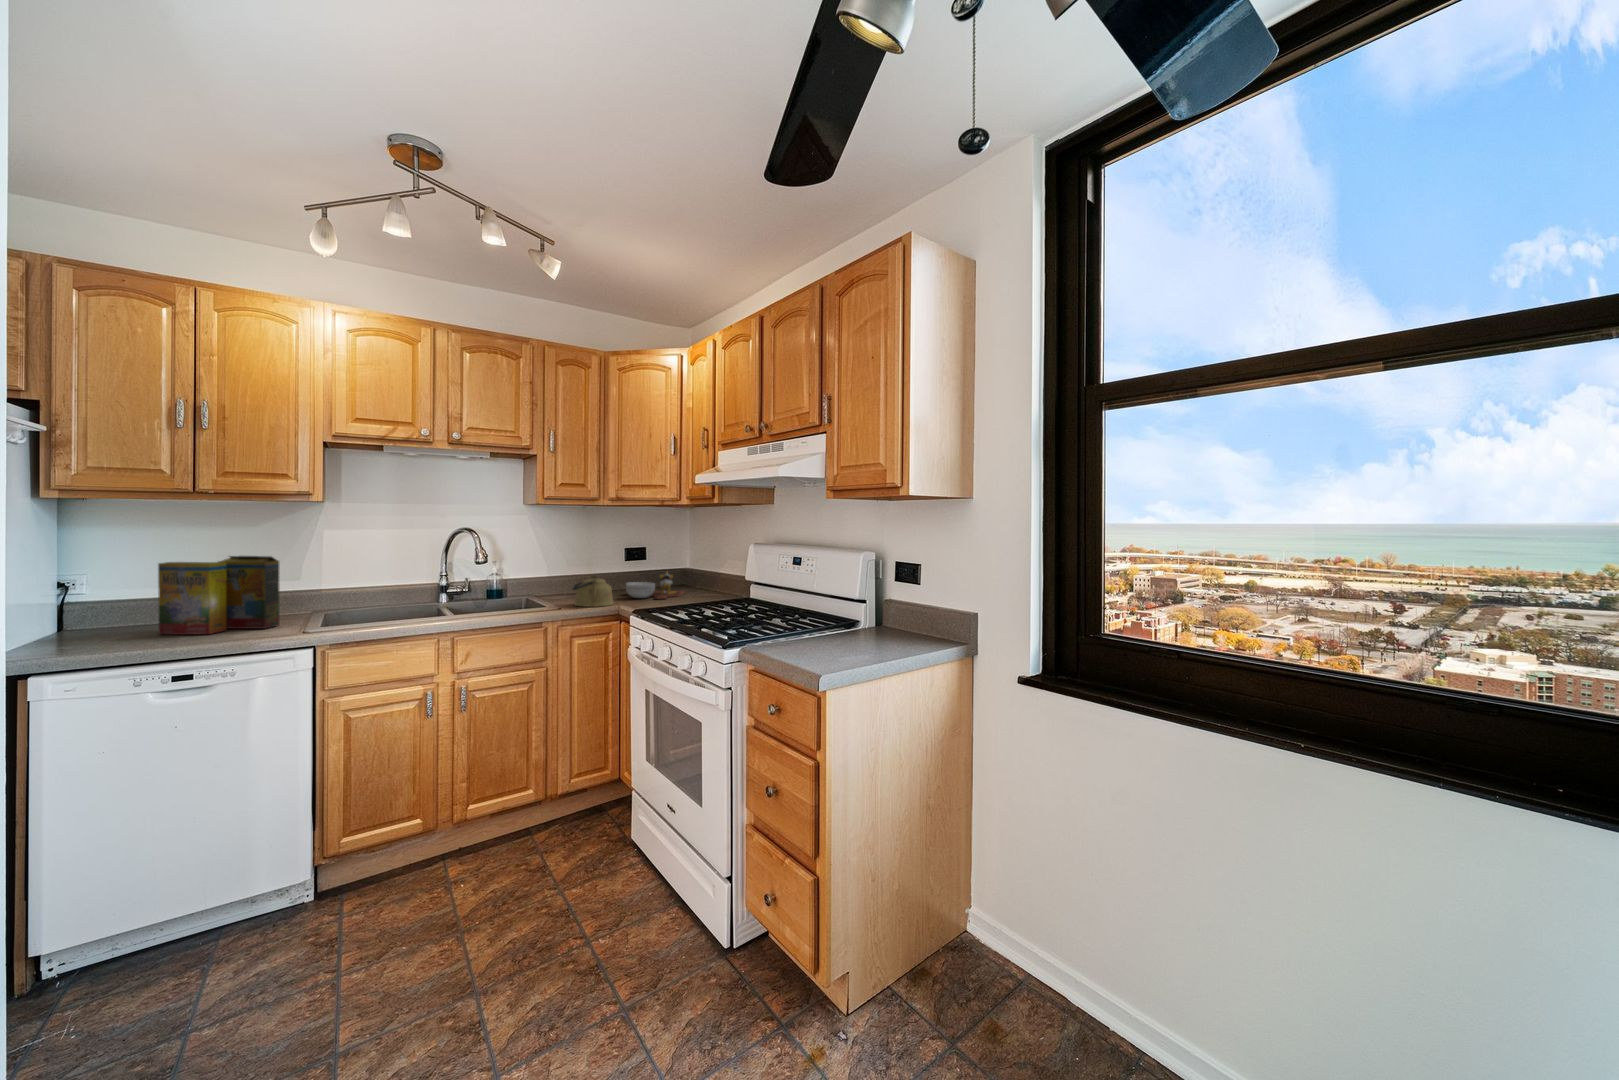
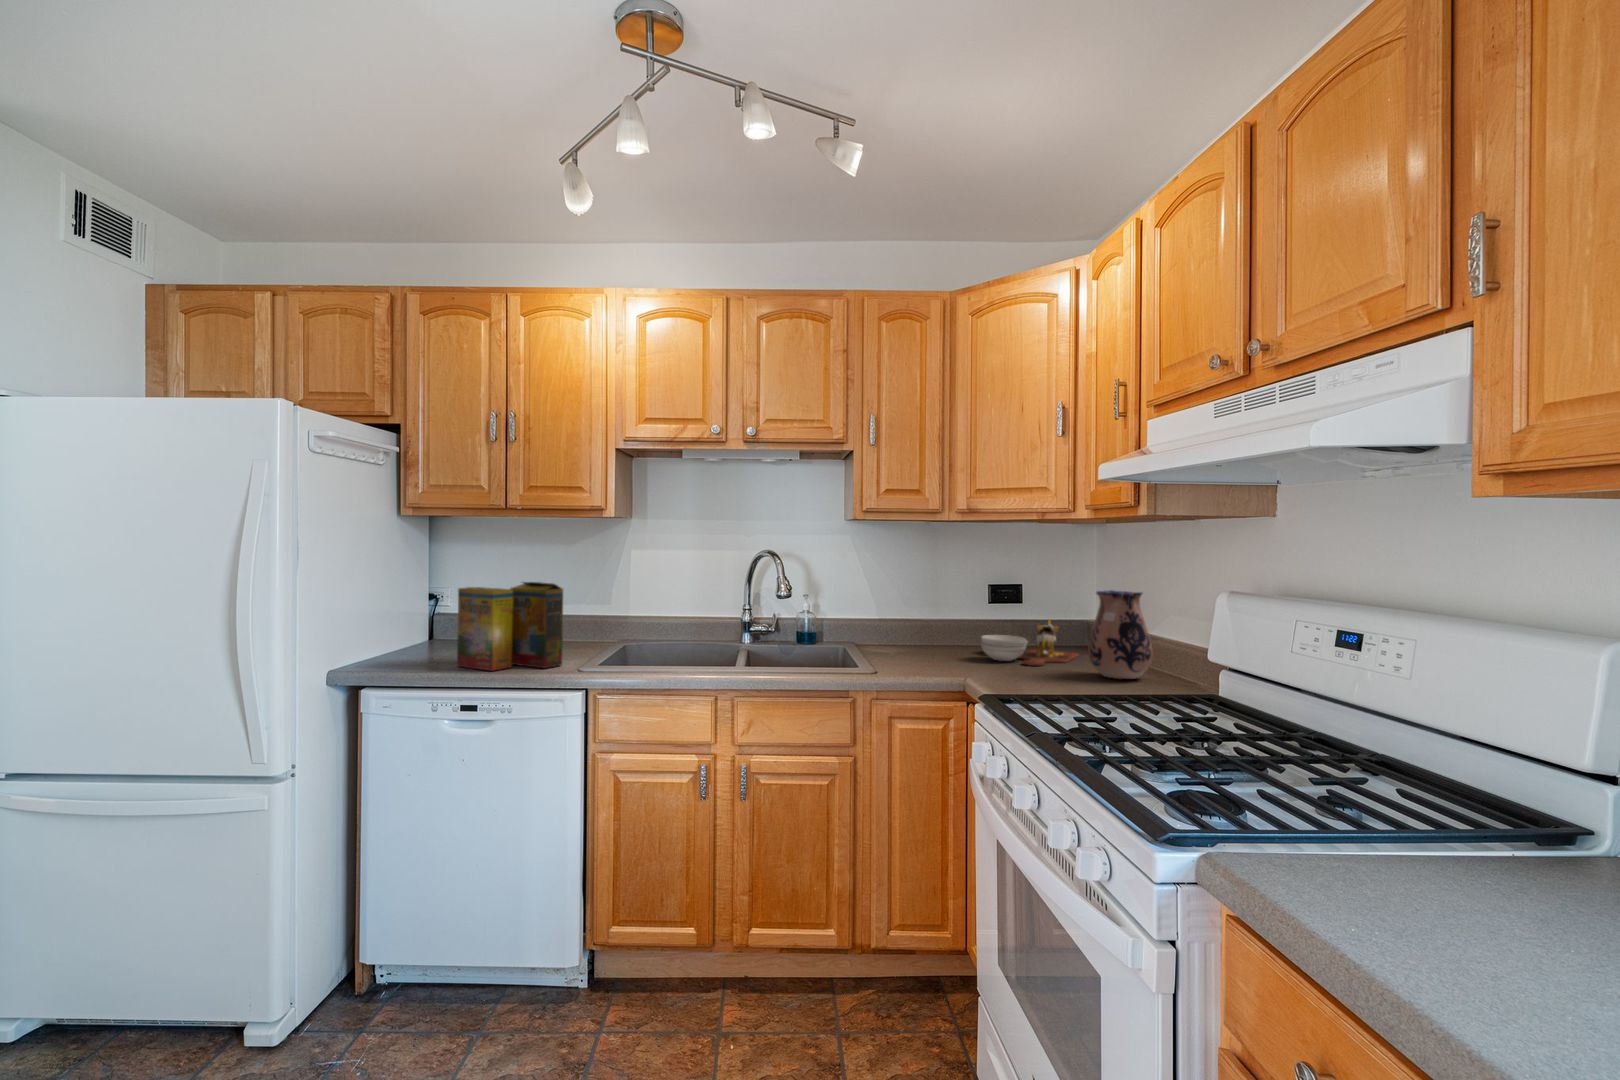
ceramic pitcher: none [696,551,731,602] -> present [1088,590,1153,679]
kettle: present [573,575,613,607] -> none [895,622,957,671]

